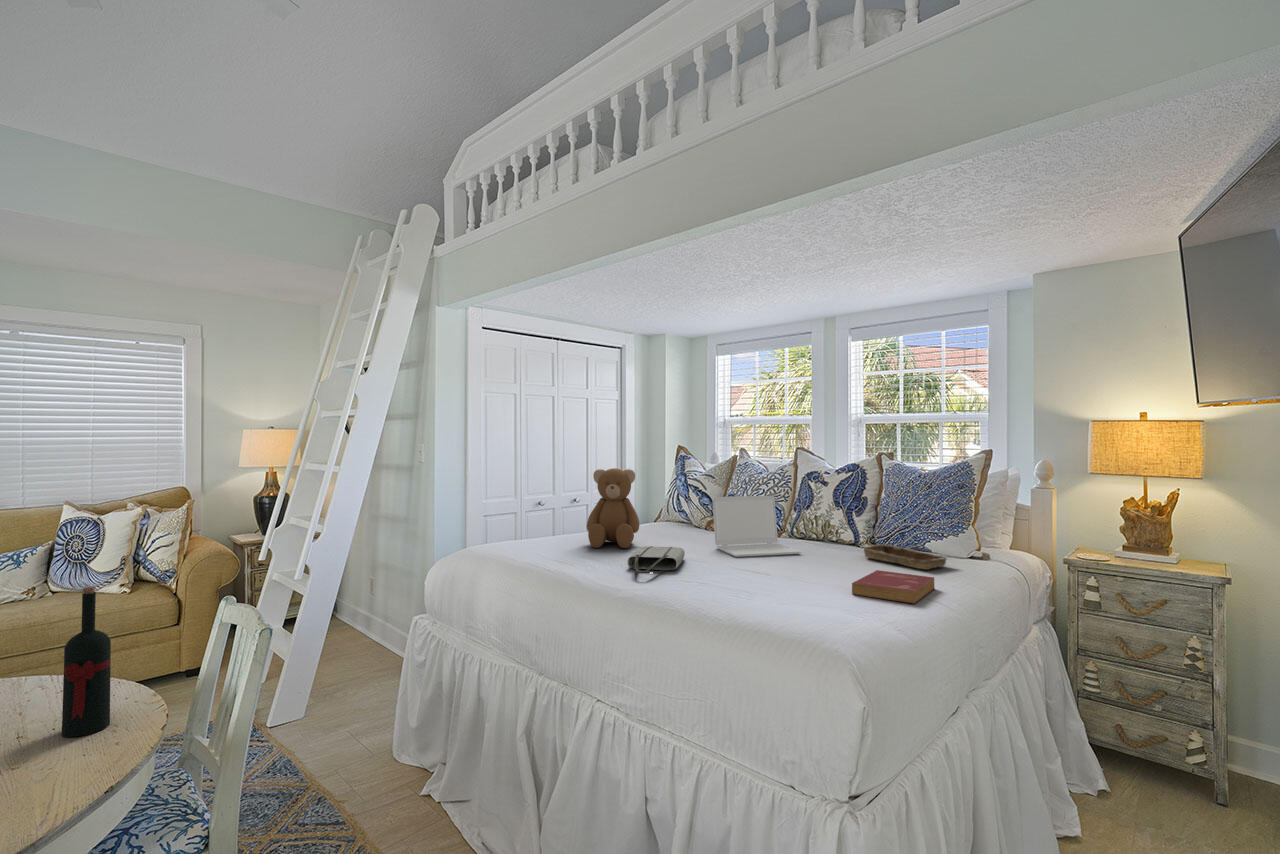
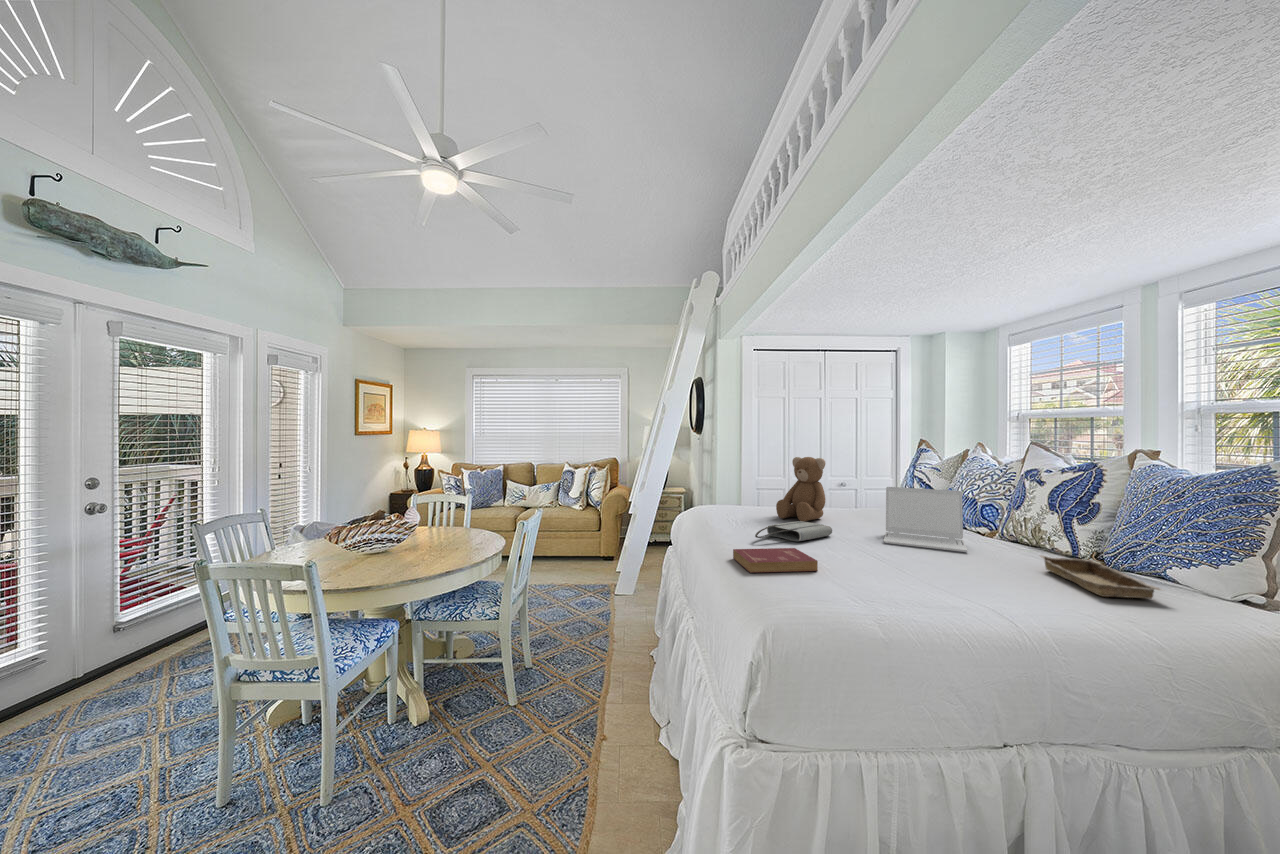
book: present [852,570,934,604] -> present [733,548,818,573]
wine bottle: present [62,586,111,737] -> none [454,495,472,557]

